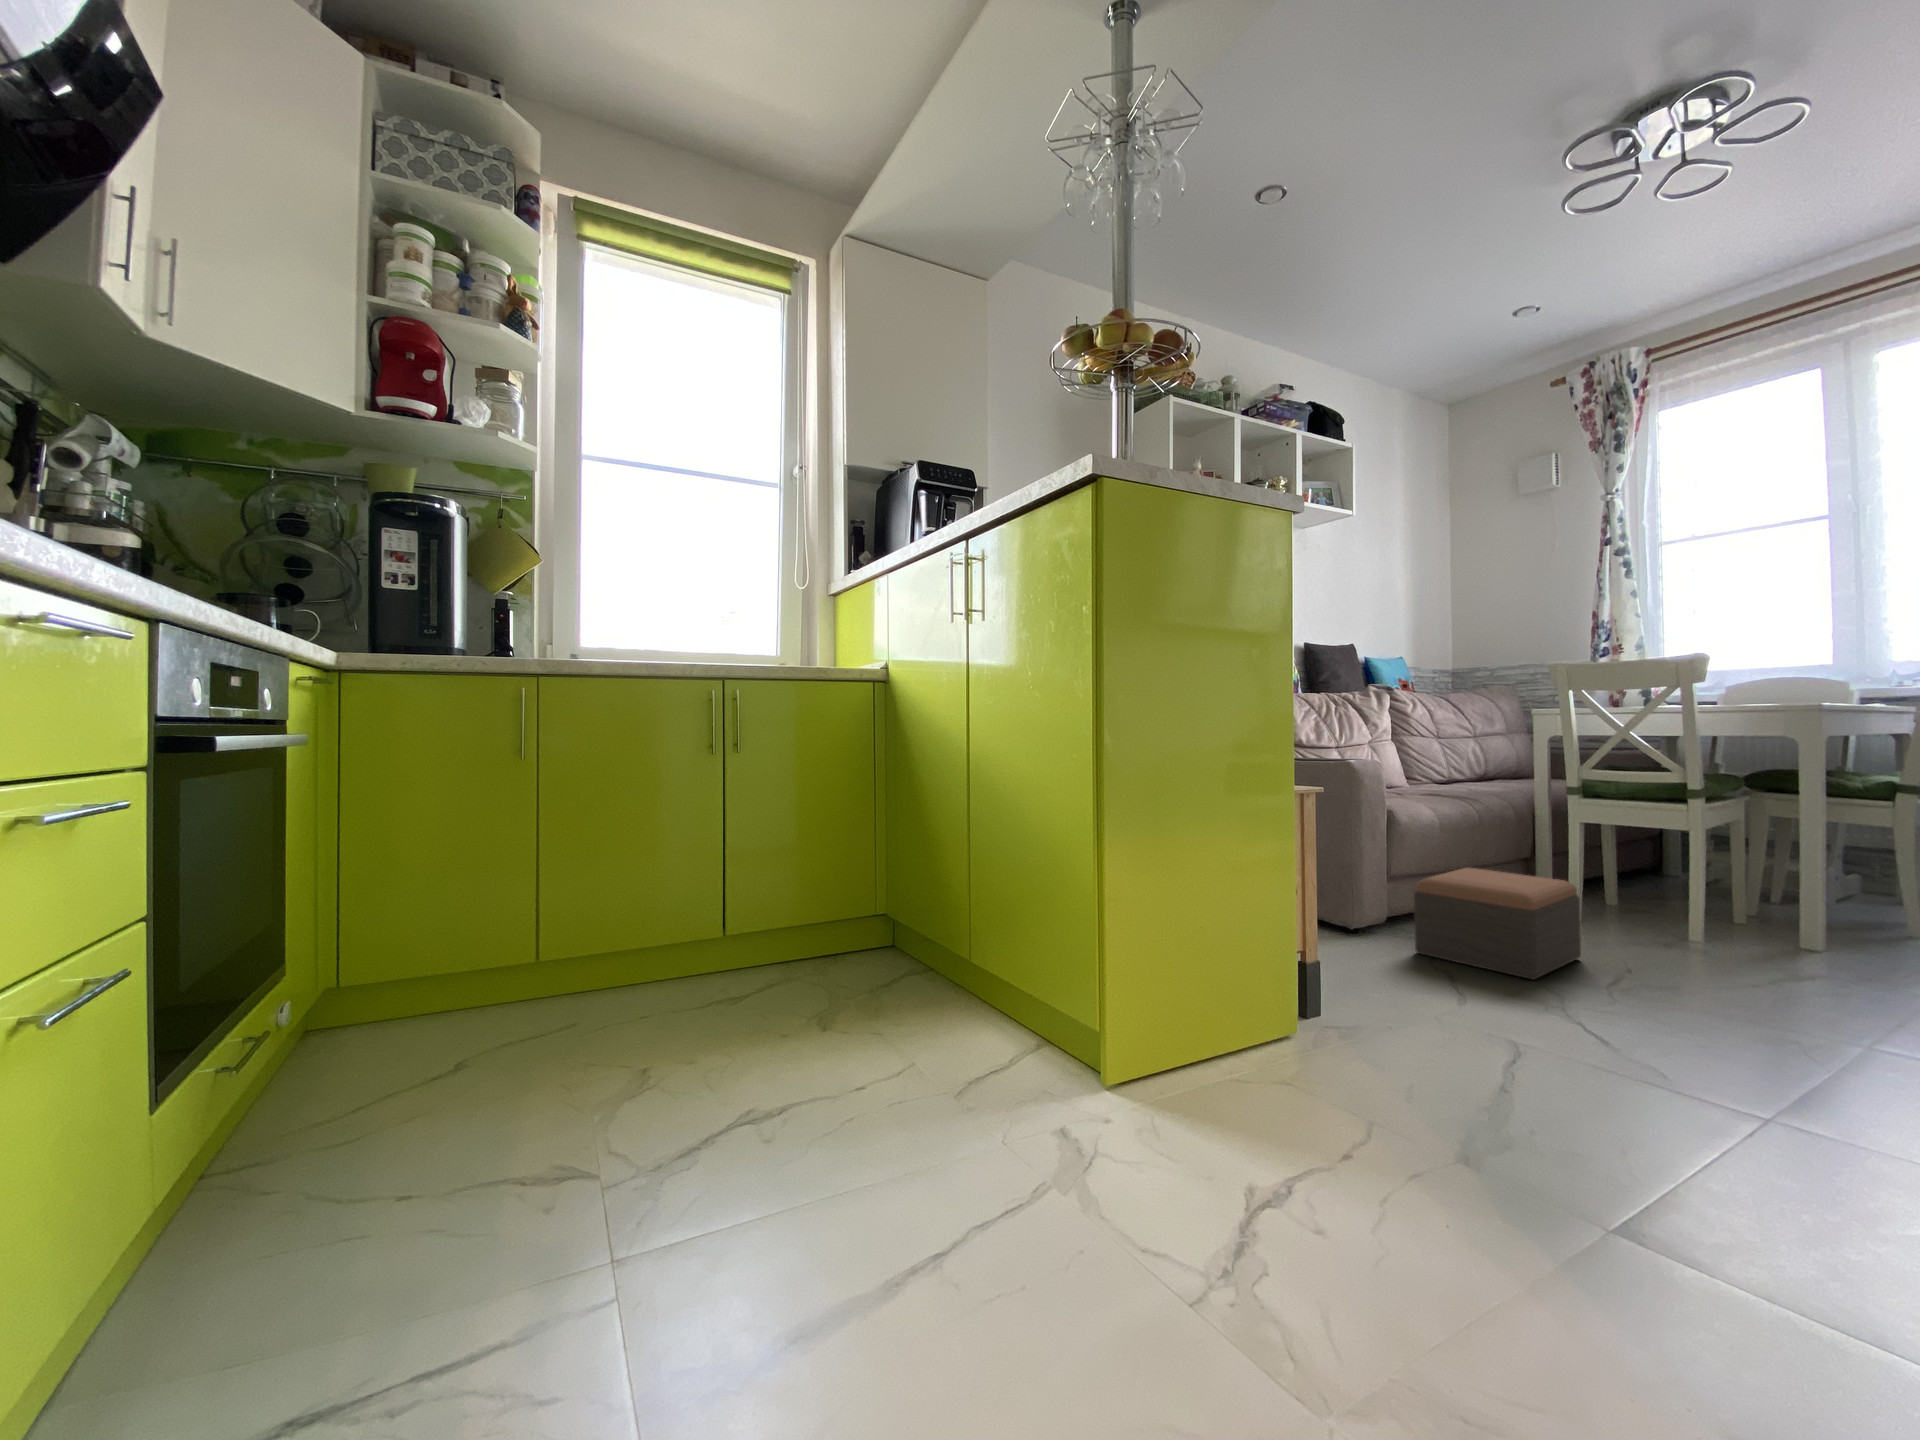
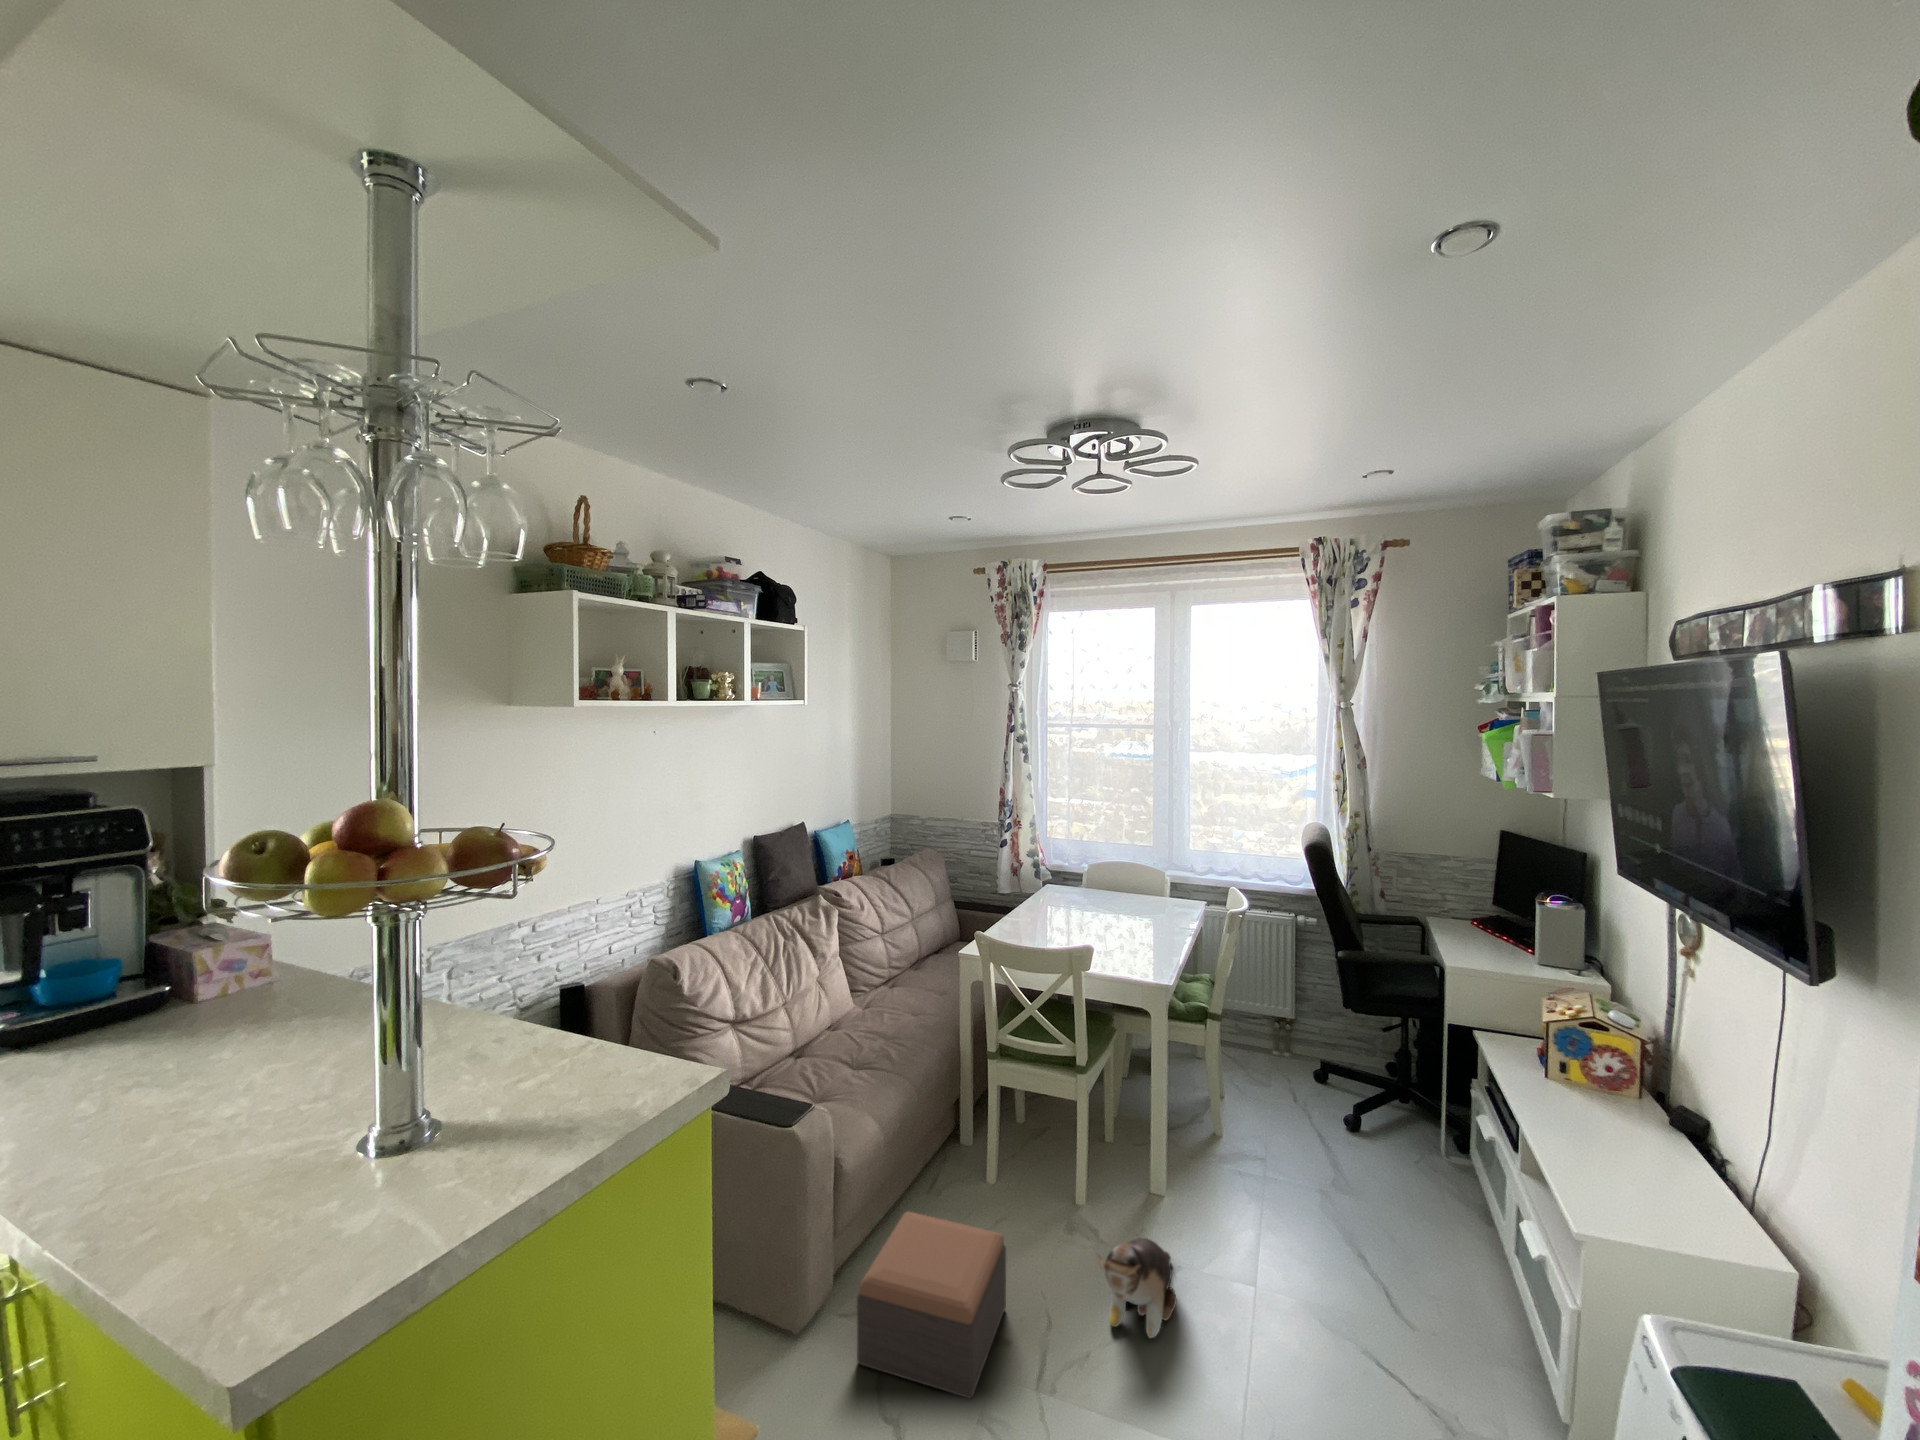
plush toy: none [1693,889,1823,994] -> present [1096,1238,1176,1338]

